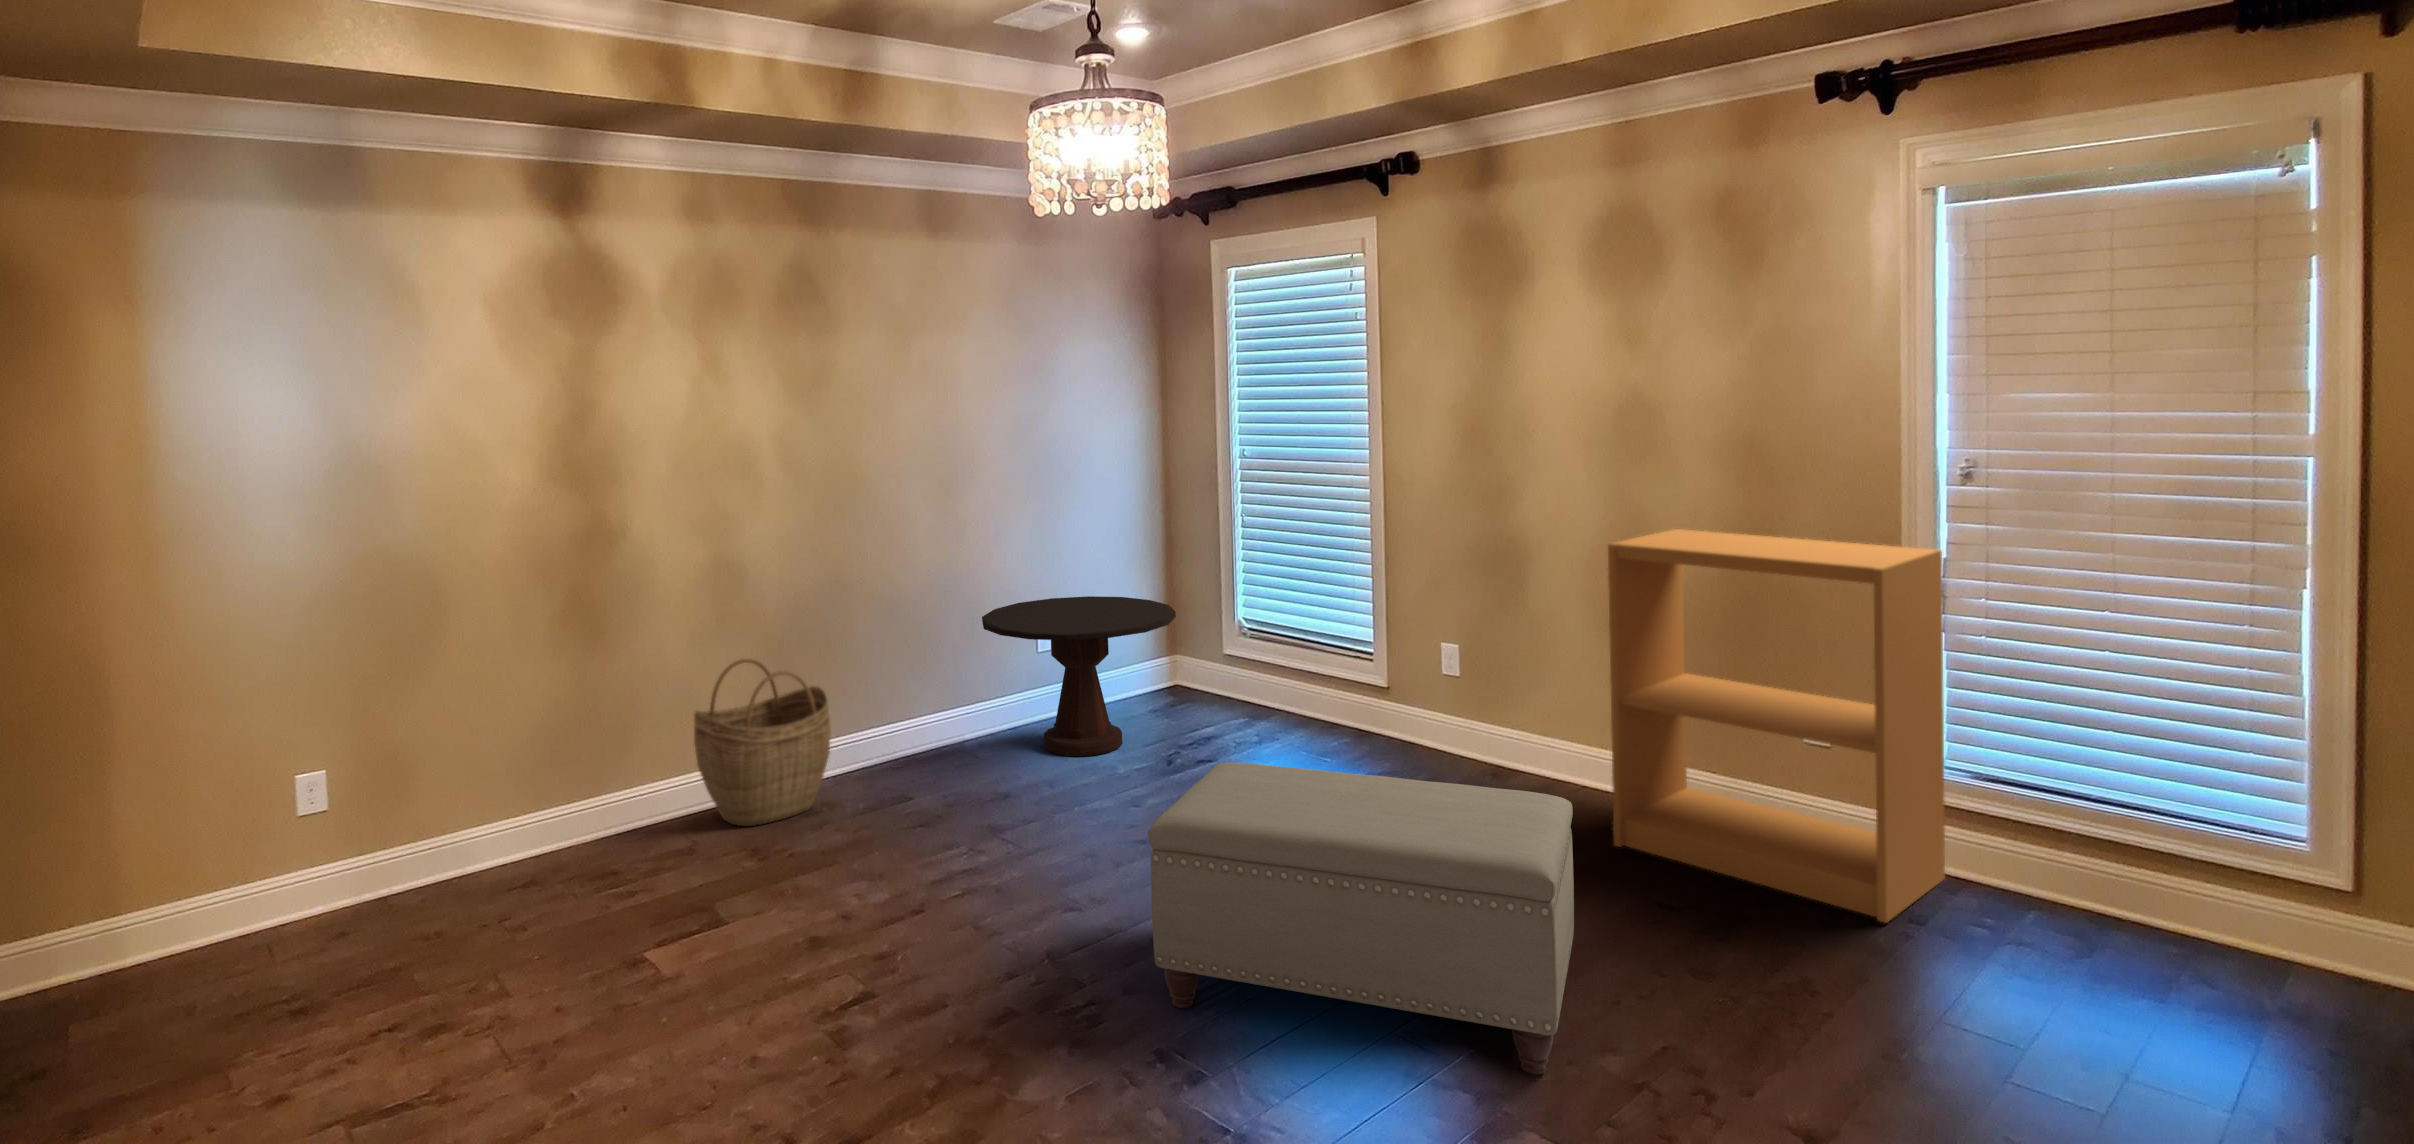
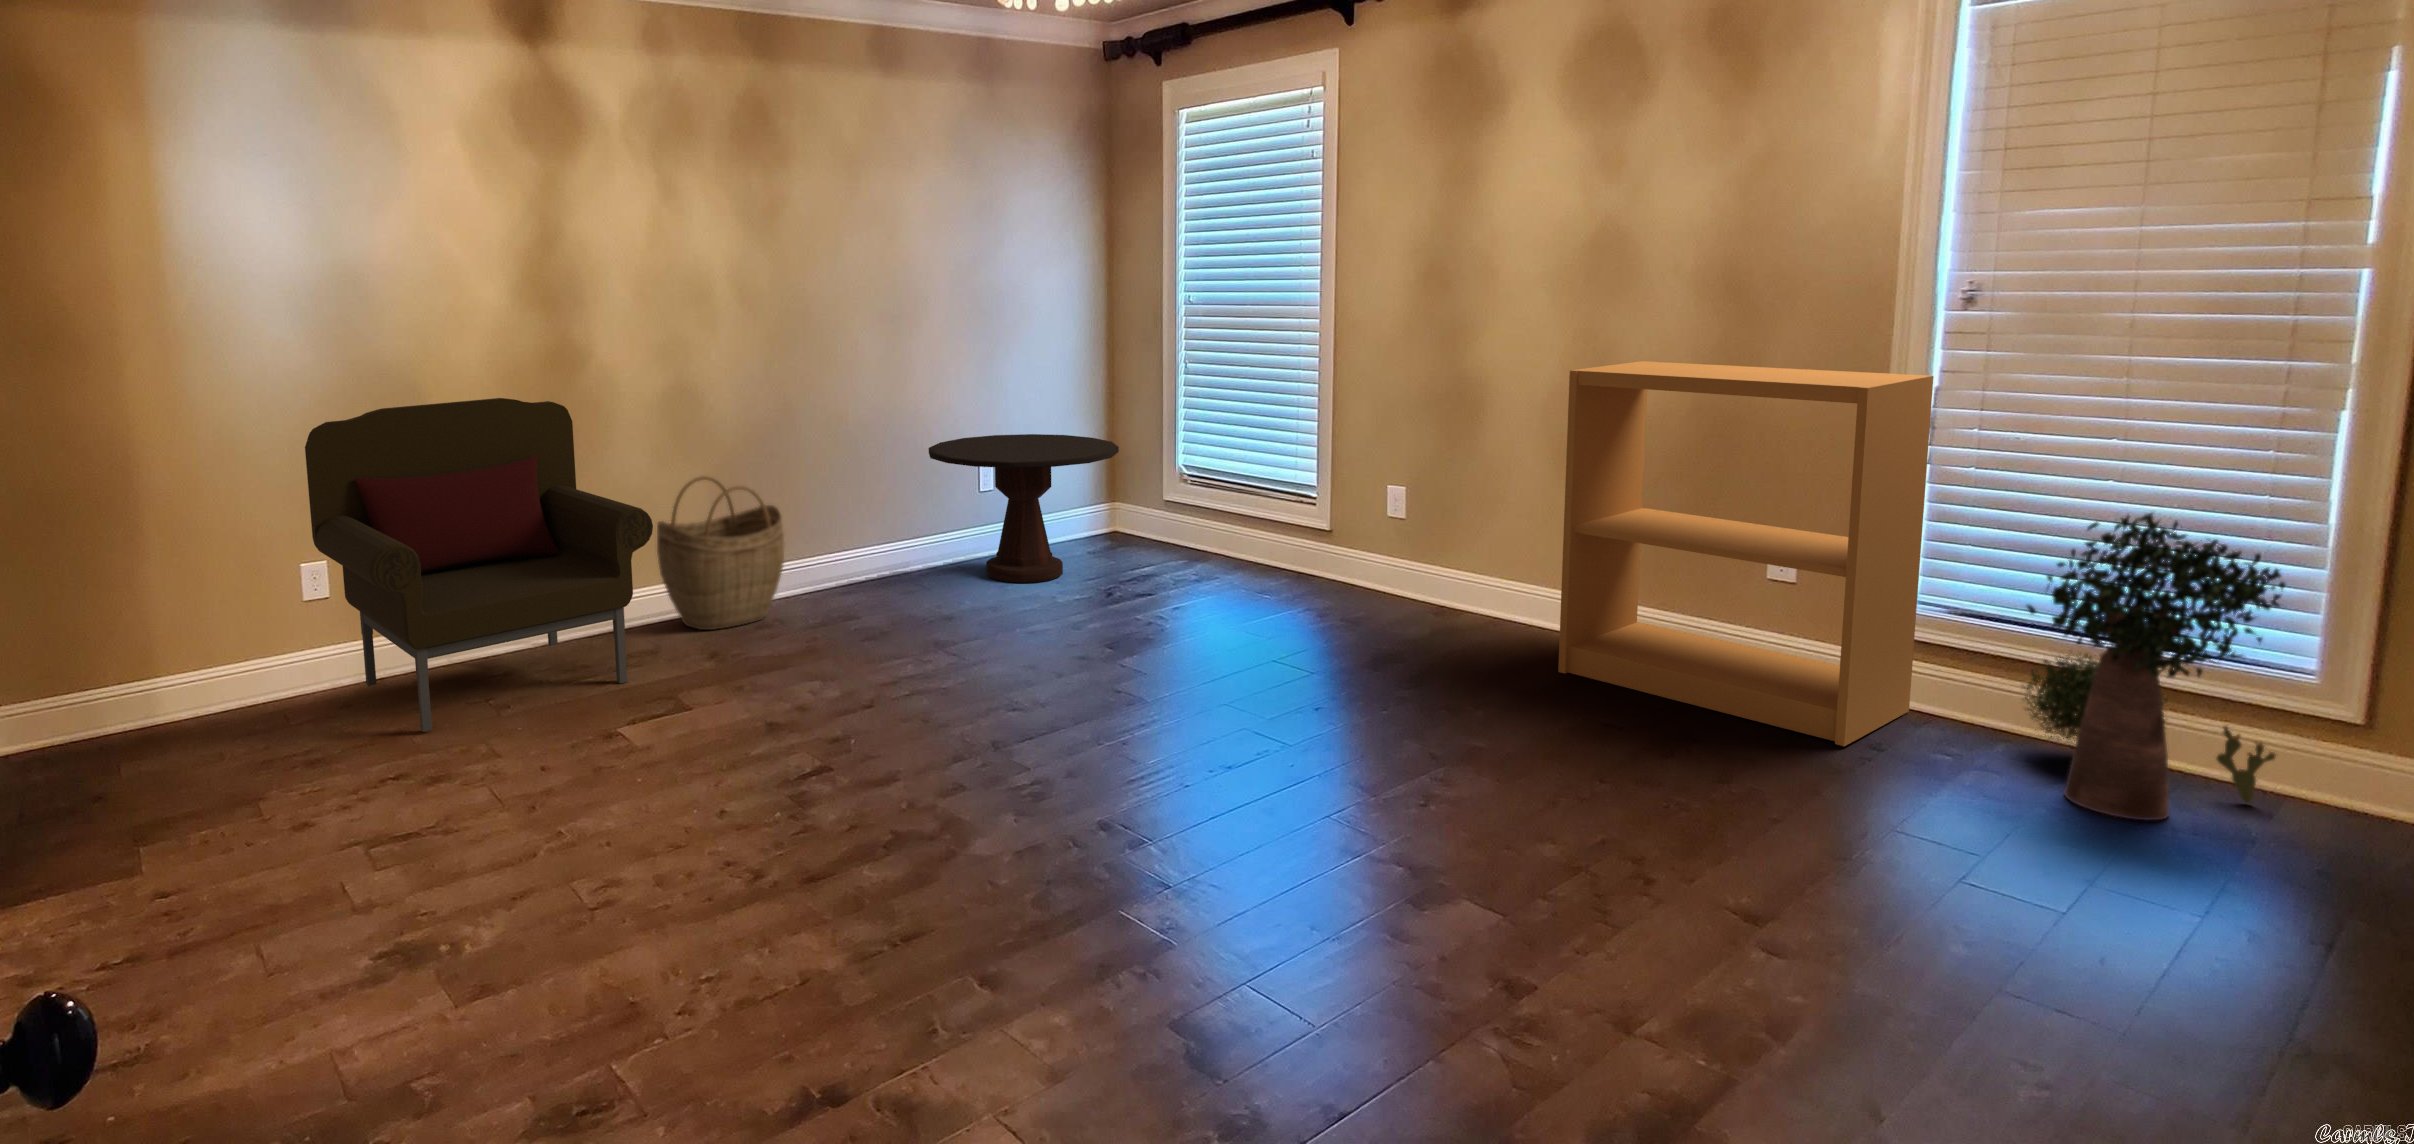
armchair: none [305,588,688,970] -> present [305,398,653,732]
potted plant: none [2039,688,2278,997] -> present [2023,513,2285,820]
ottoman: present [1148,762,1574,1074] -> none [1096,568,1523,857]

